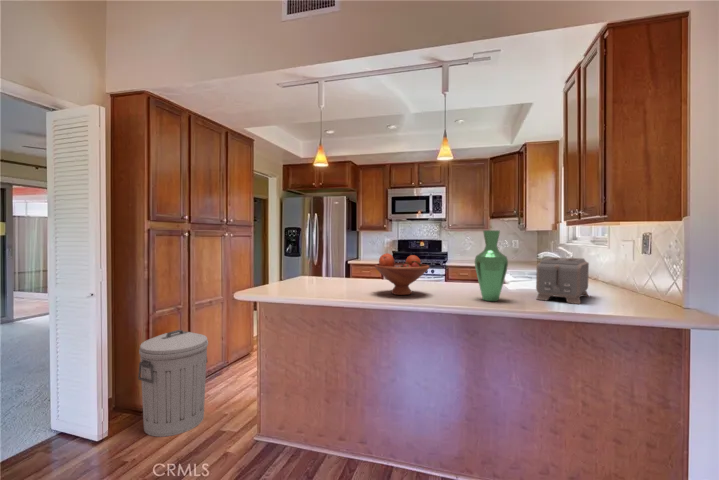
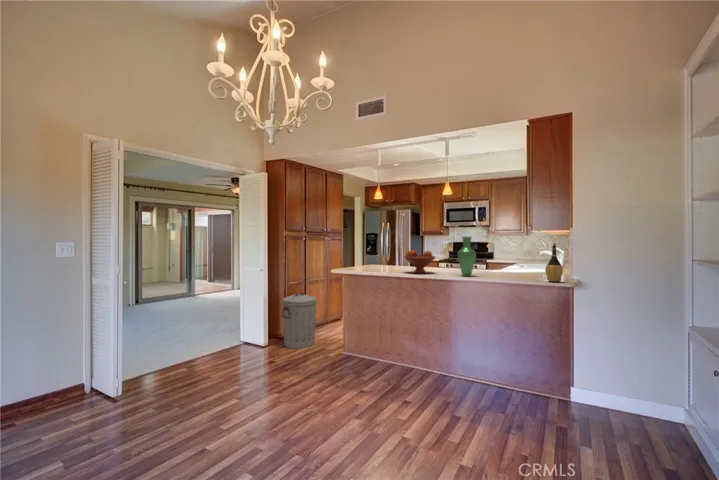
wine bottle: none [644,242,681,312] -> present [545,243,563,282]
toaster: present [536,257,589,304] -> none [495,253,535,278]

